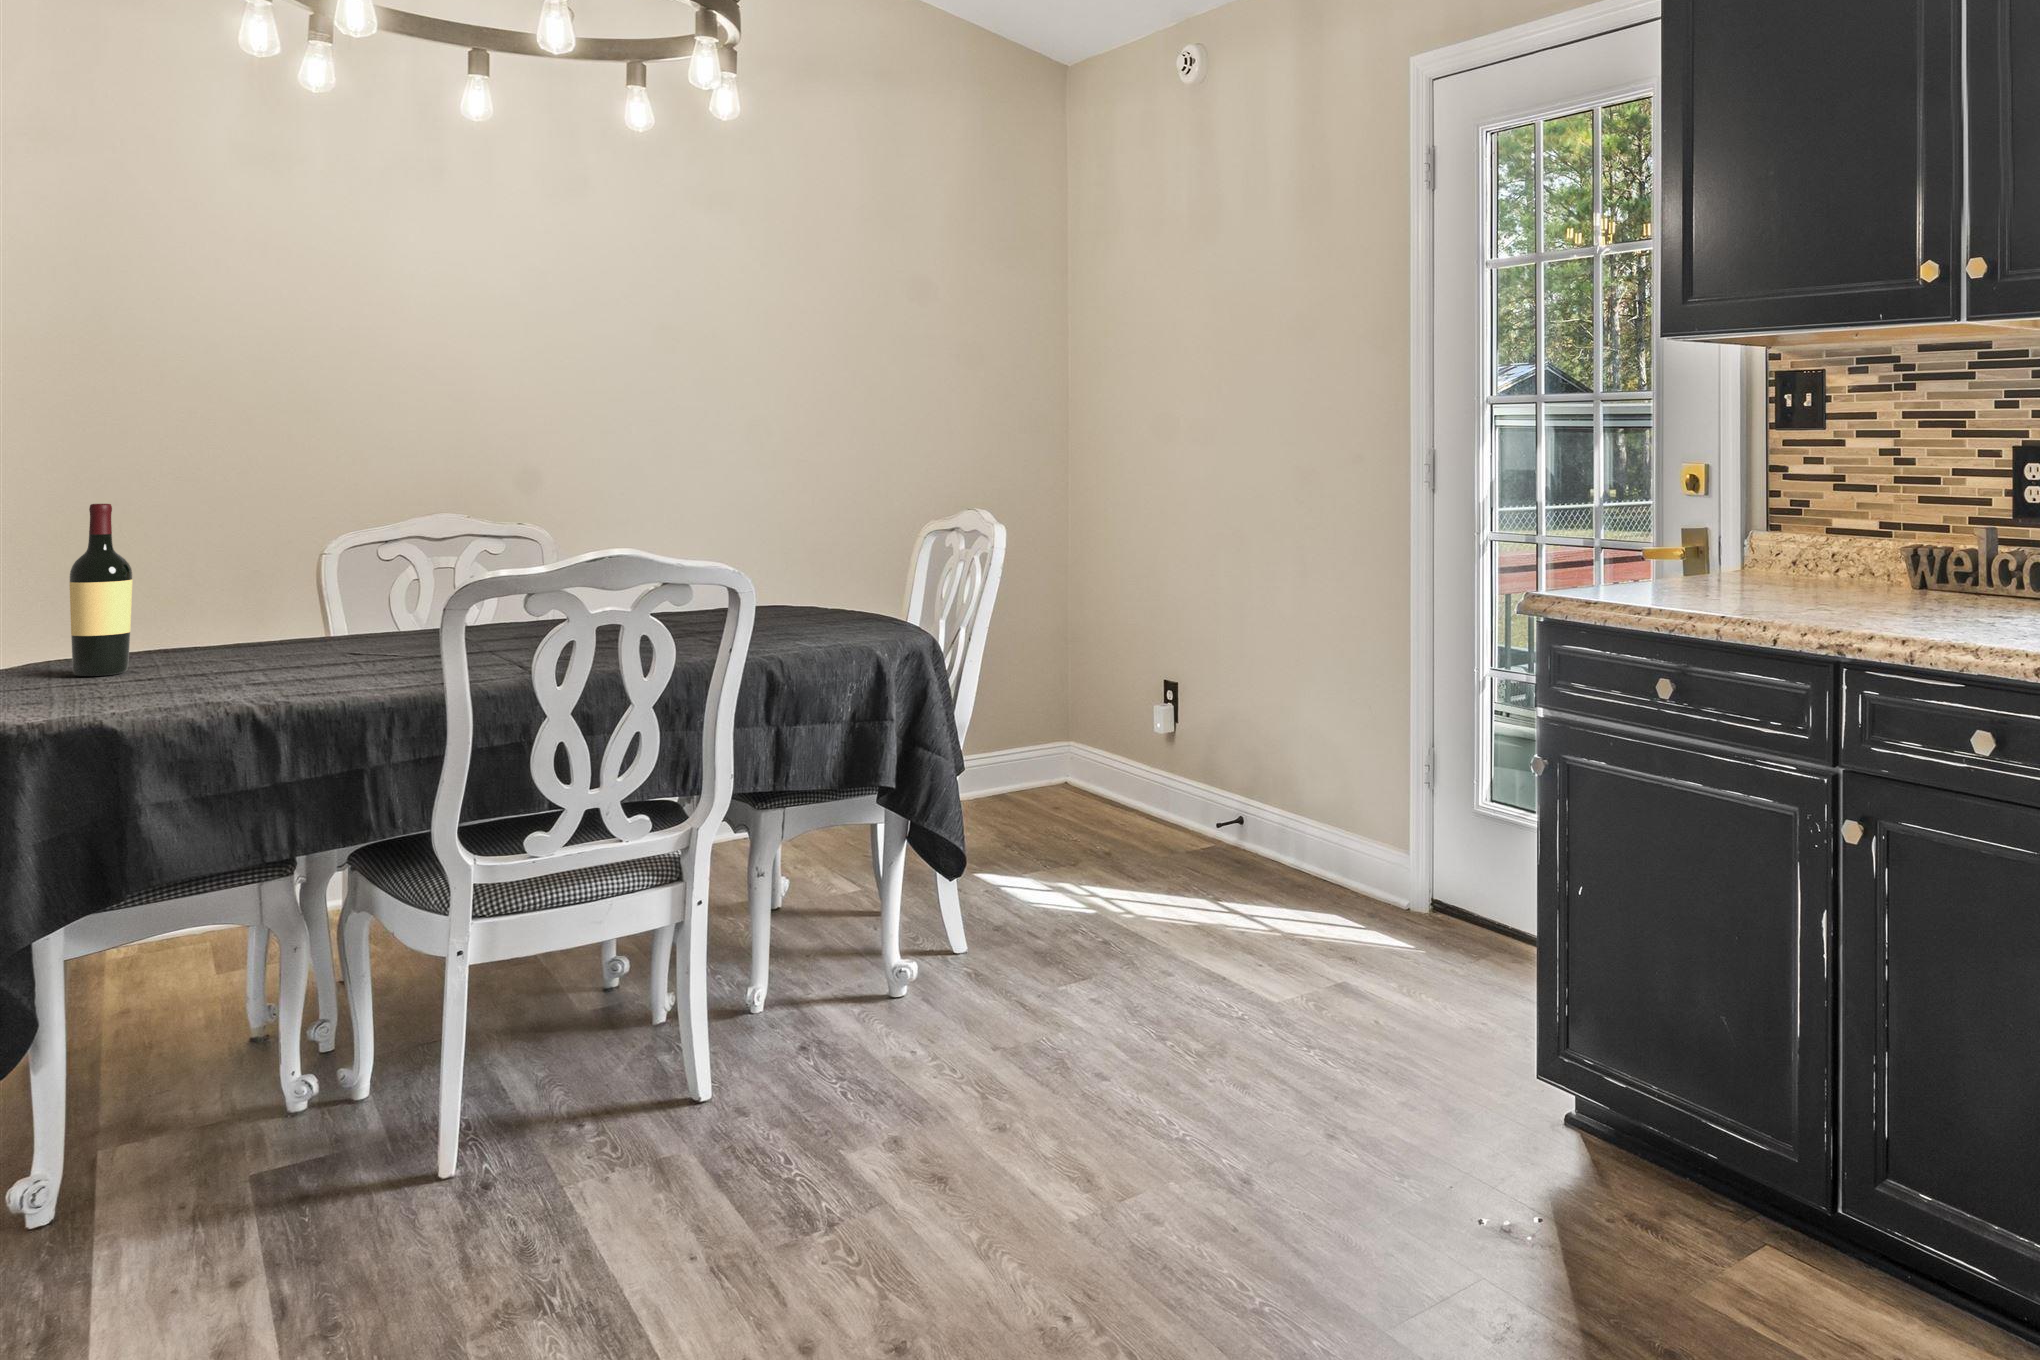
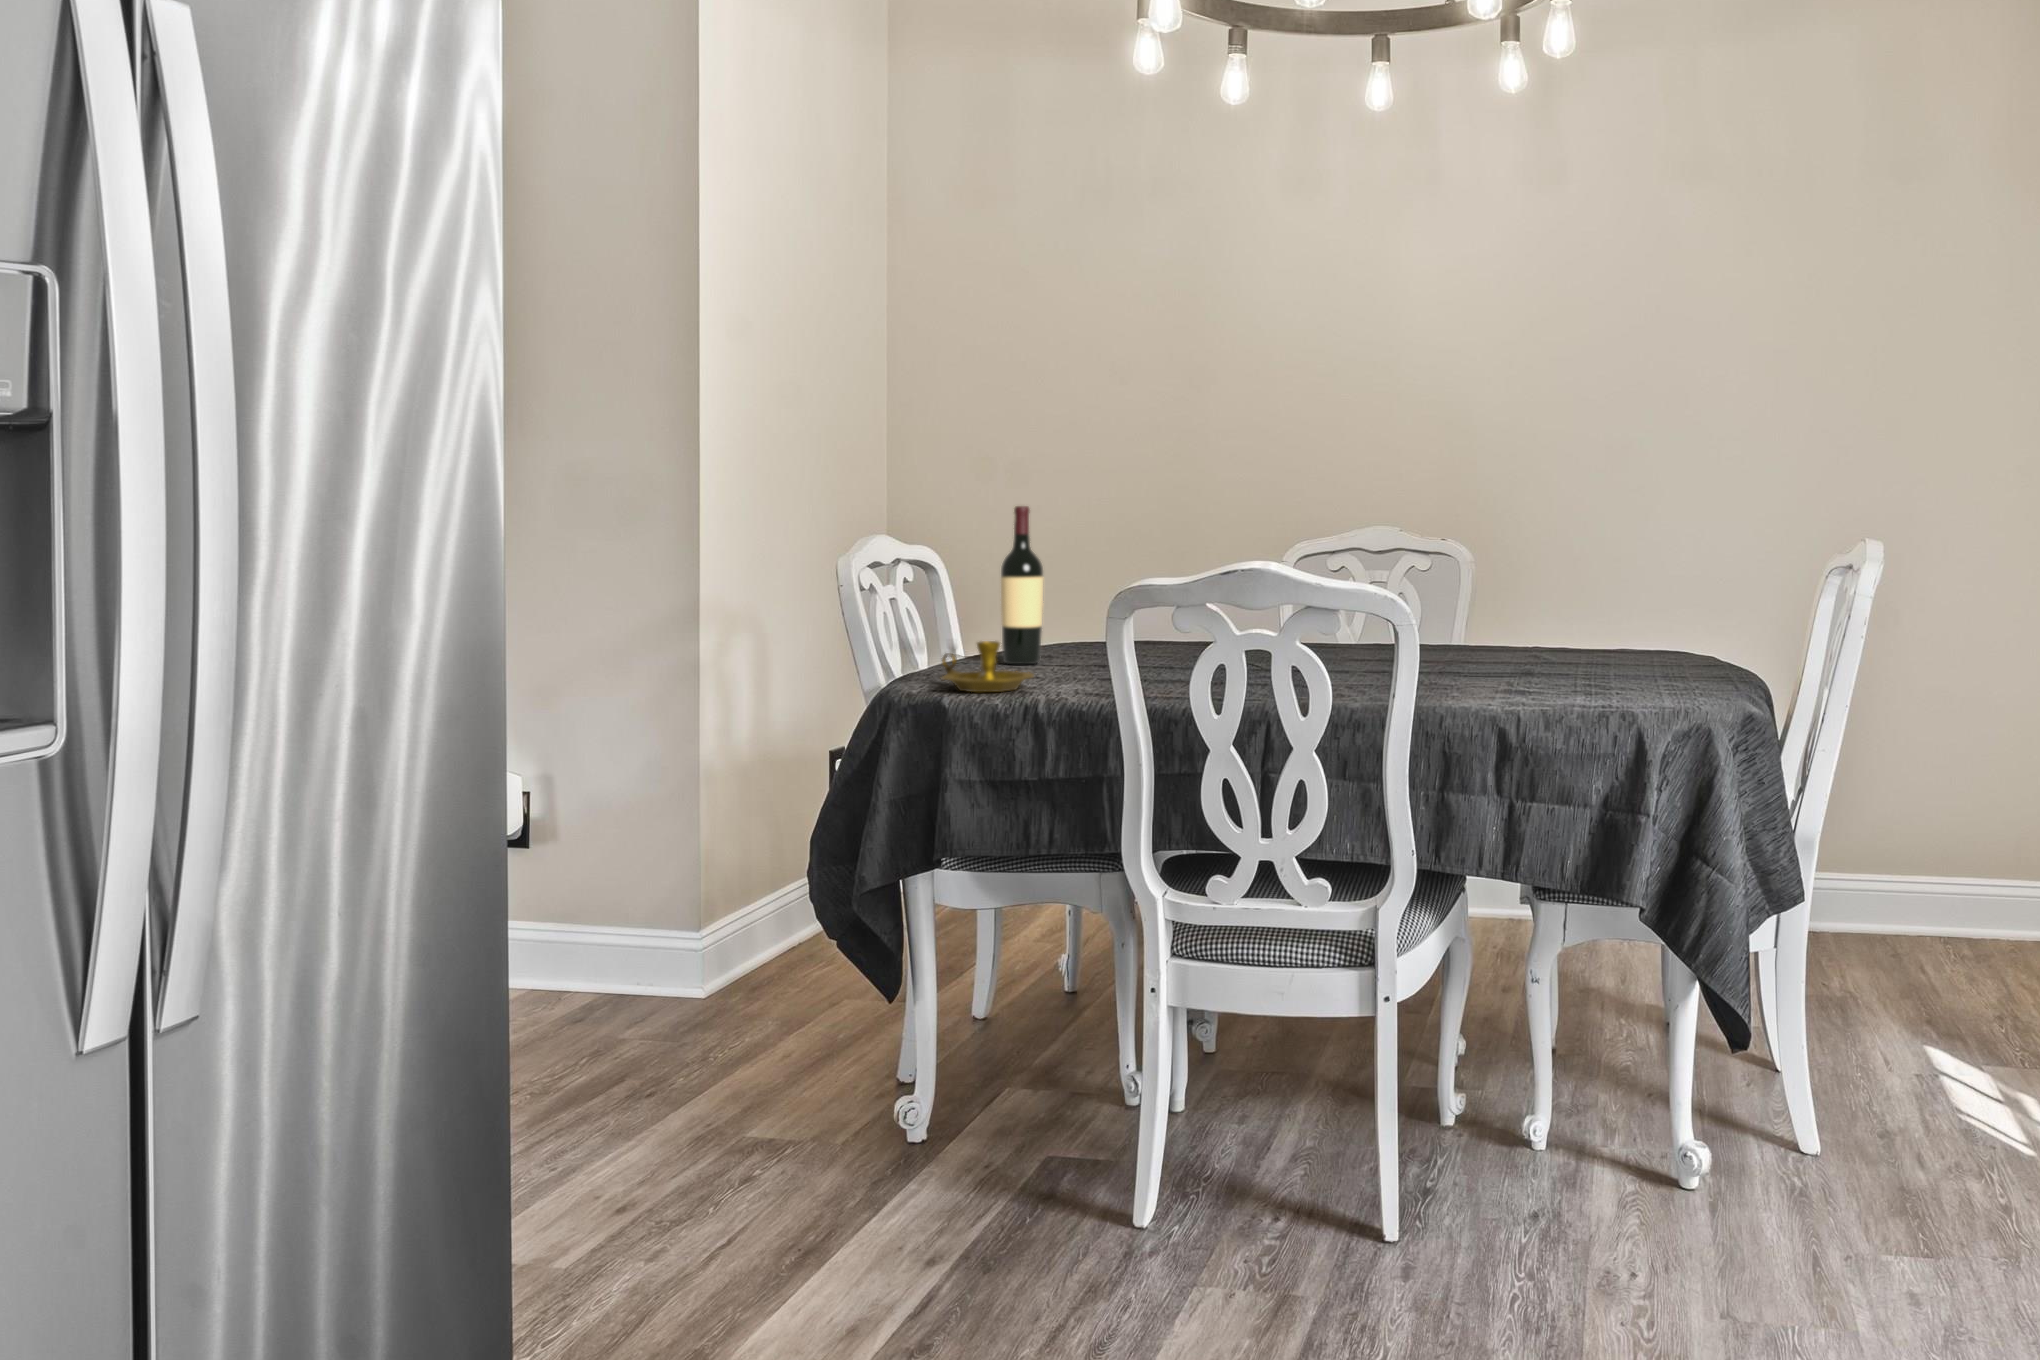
candlestick: none [87,649,238,705] -> present [942,641,1033,692]

